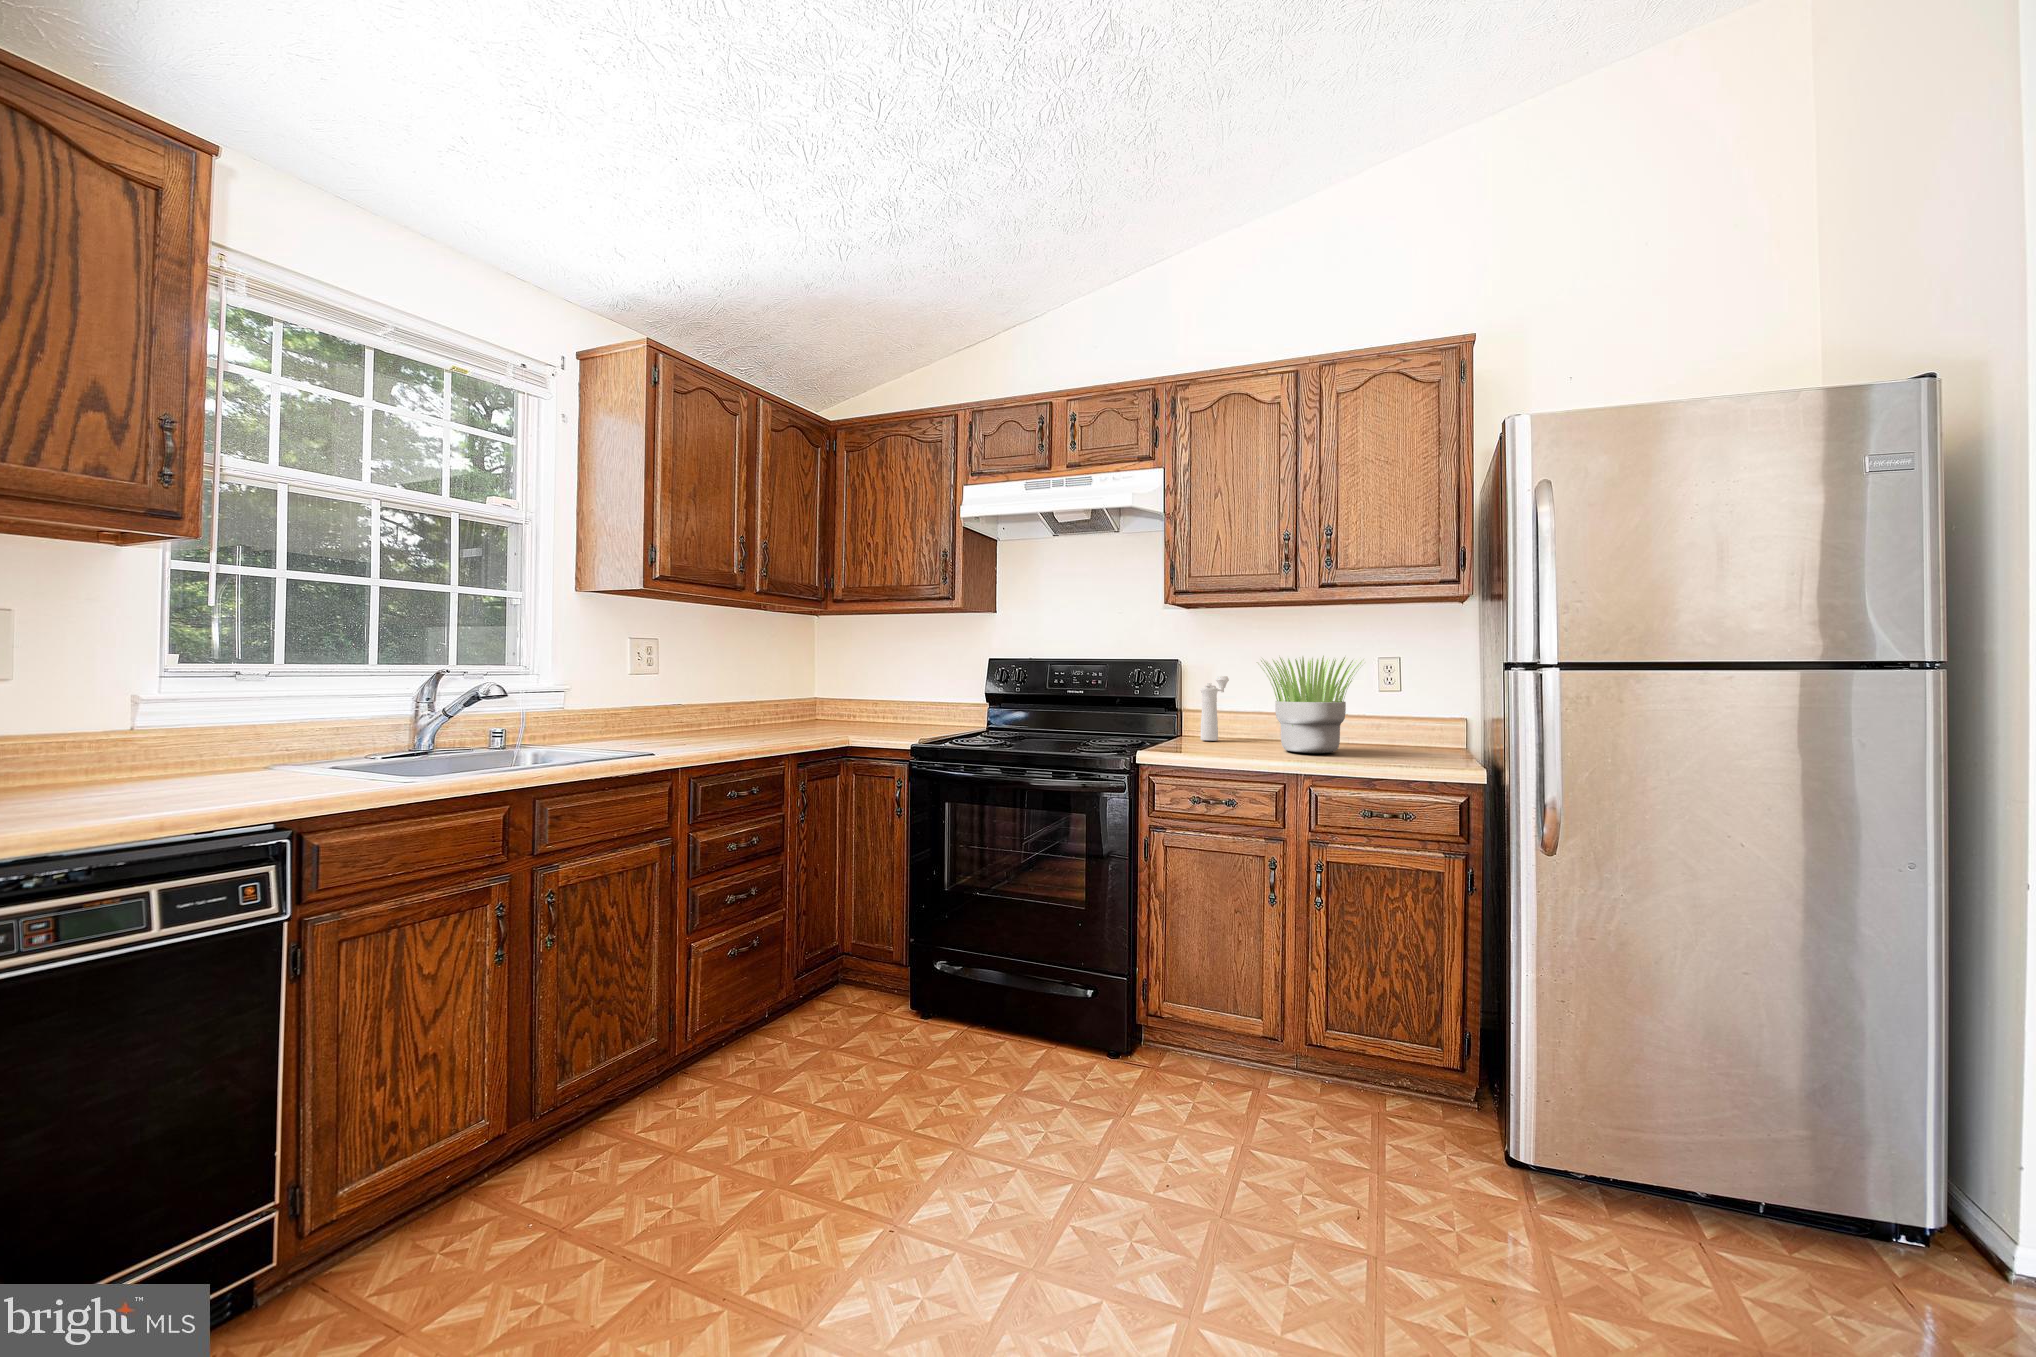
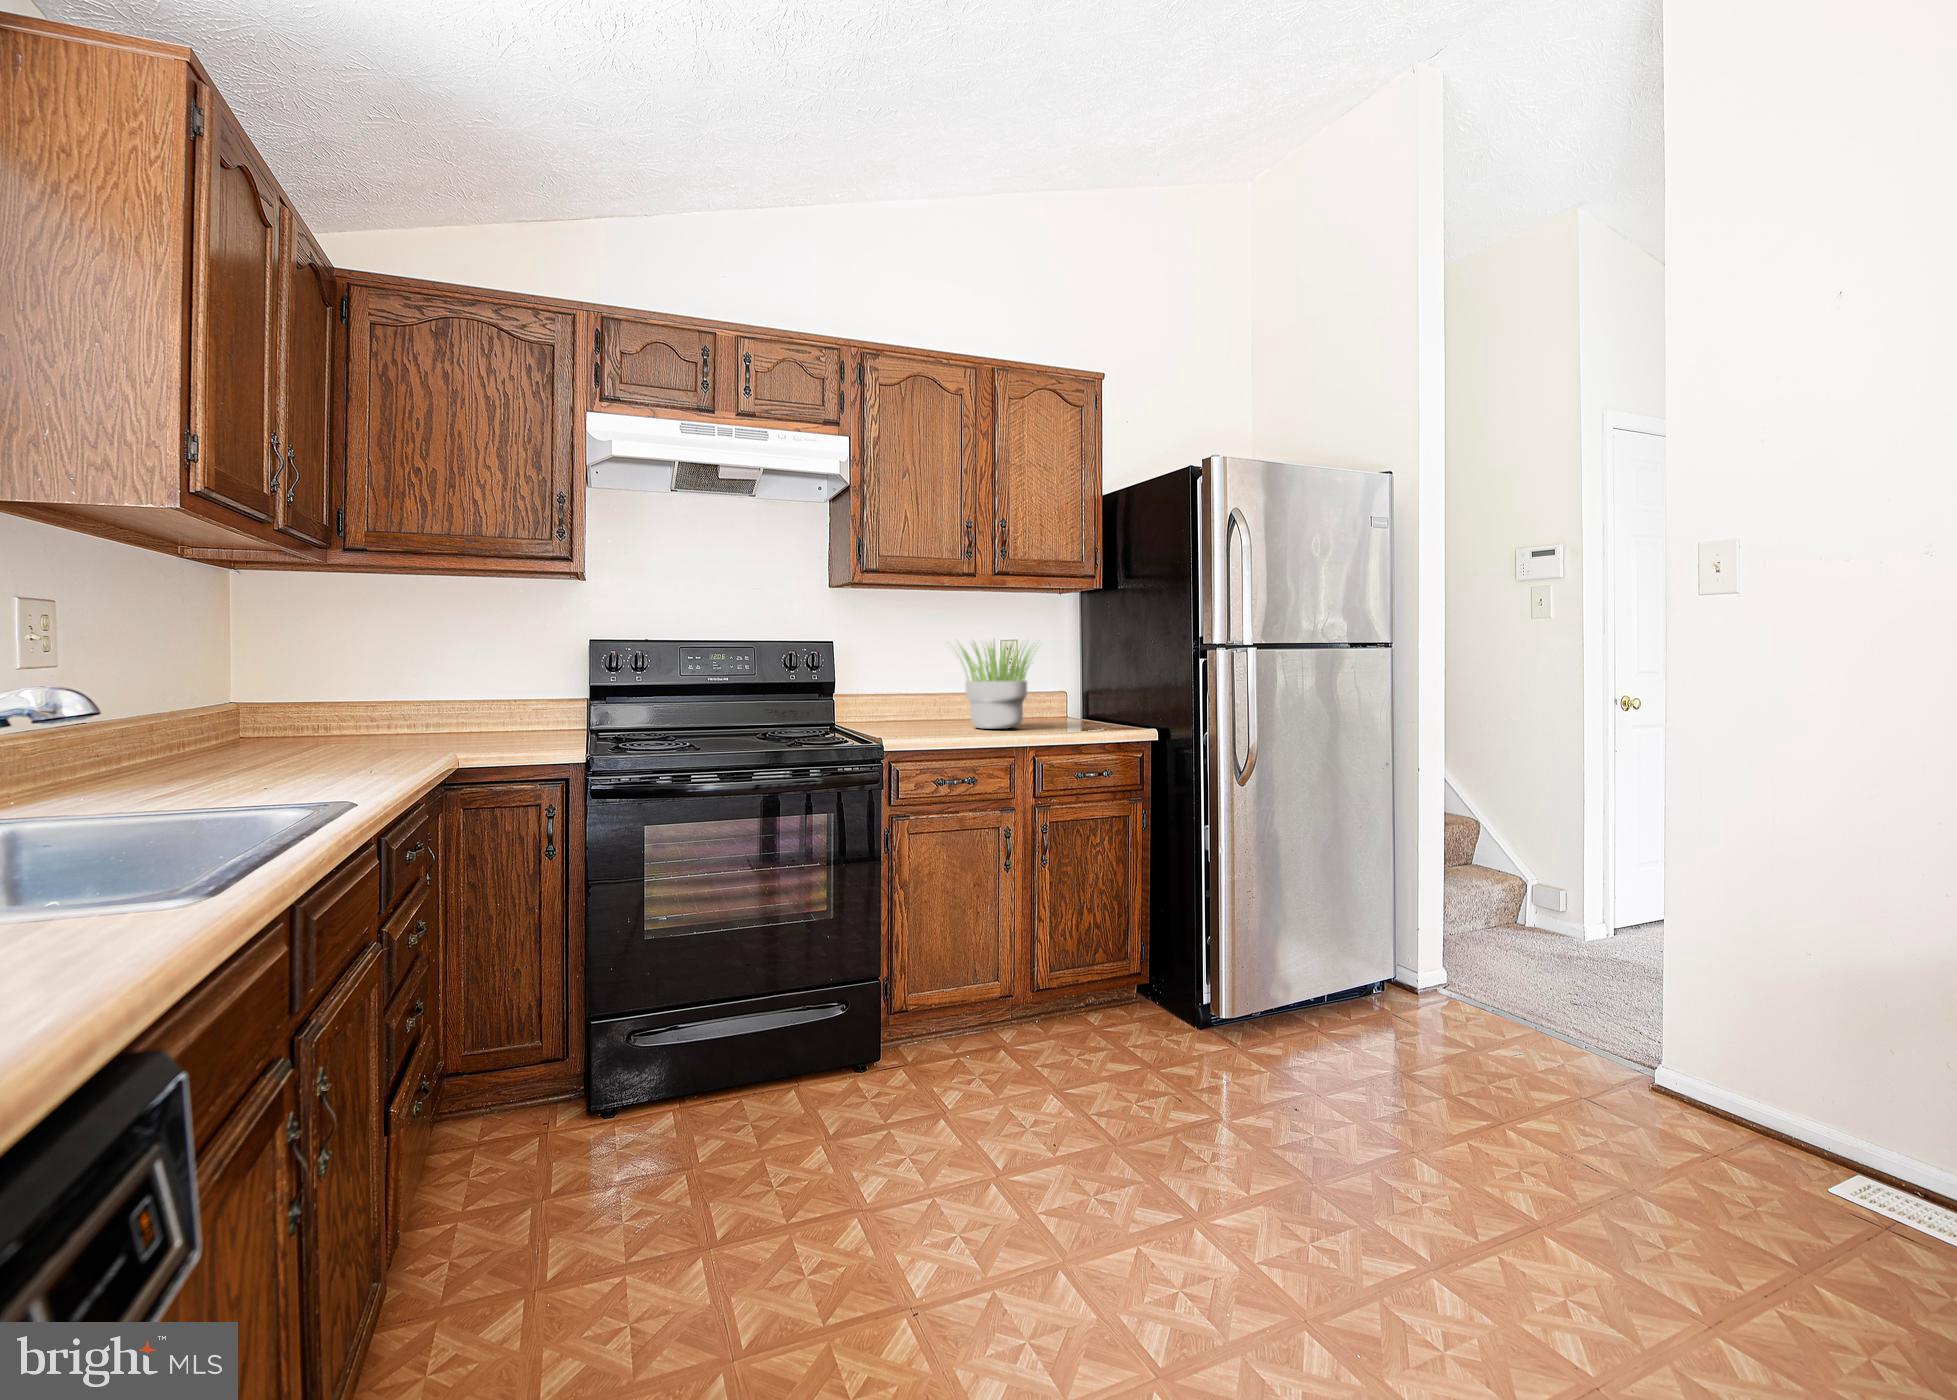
pepper mill: present [1201,676,1229,740] -> none [876,660,895,725]

